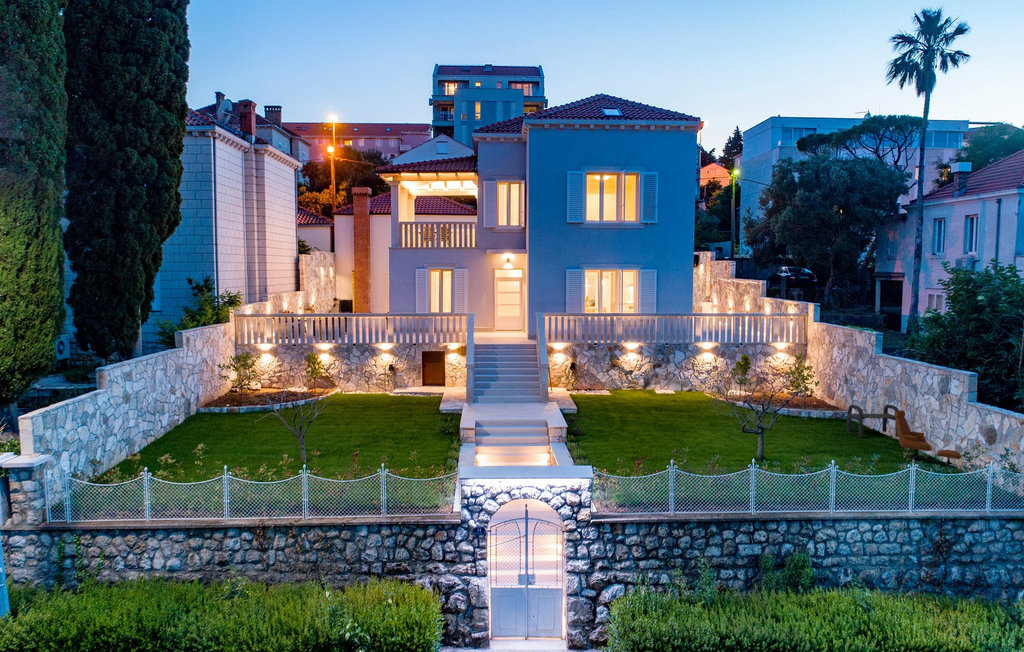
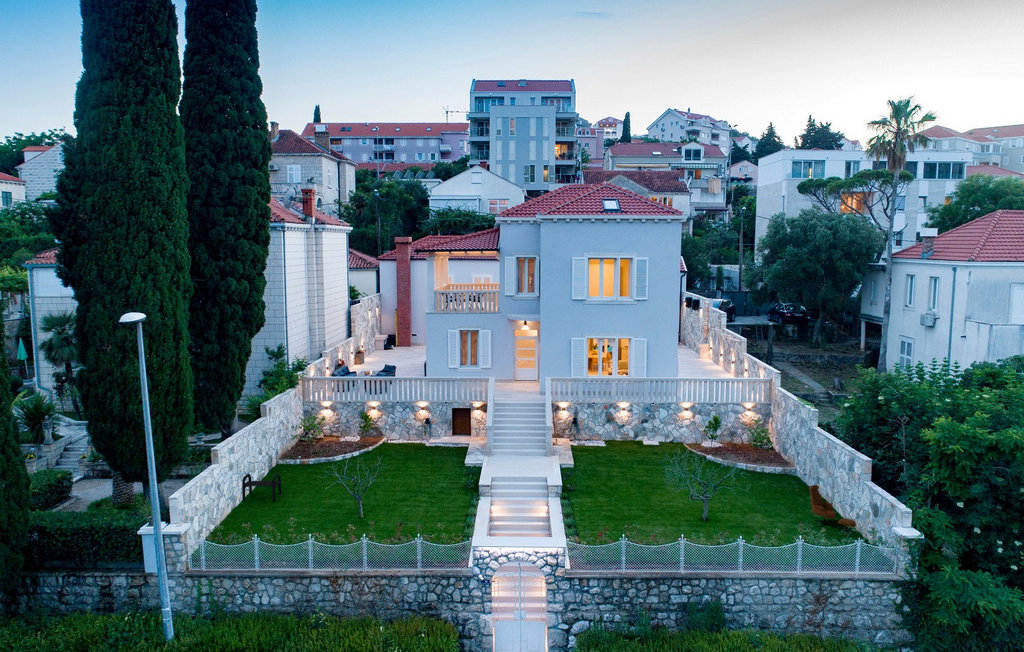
bench: present [847,404,898,437] -> present [242,474,281,501]

